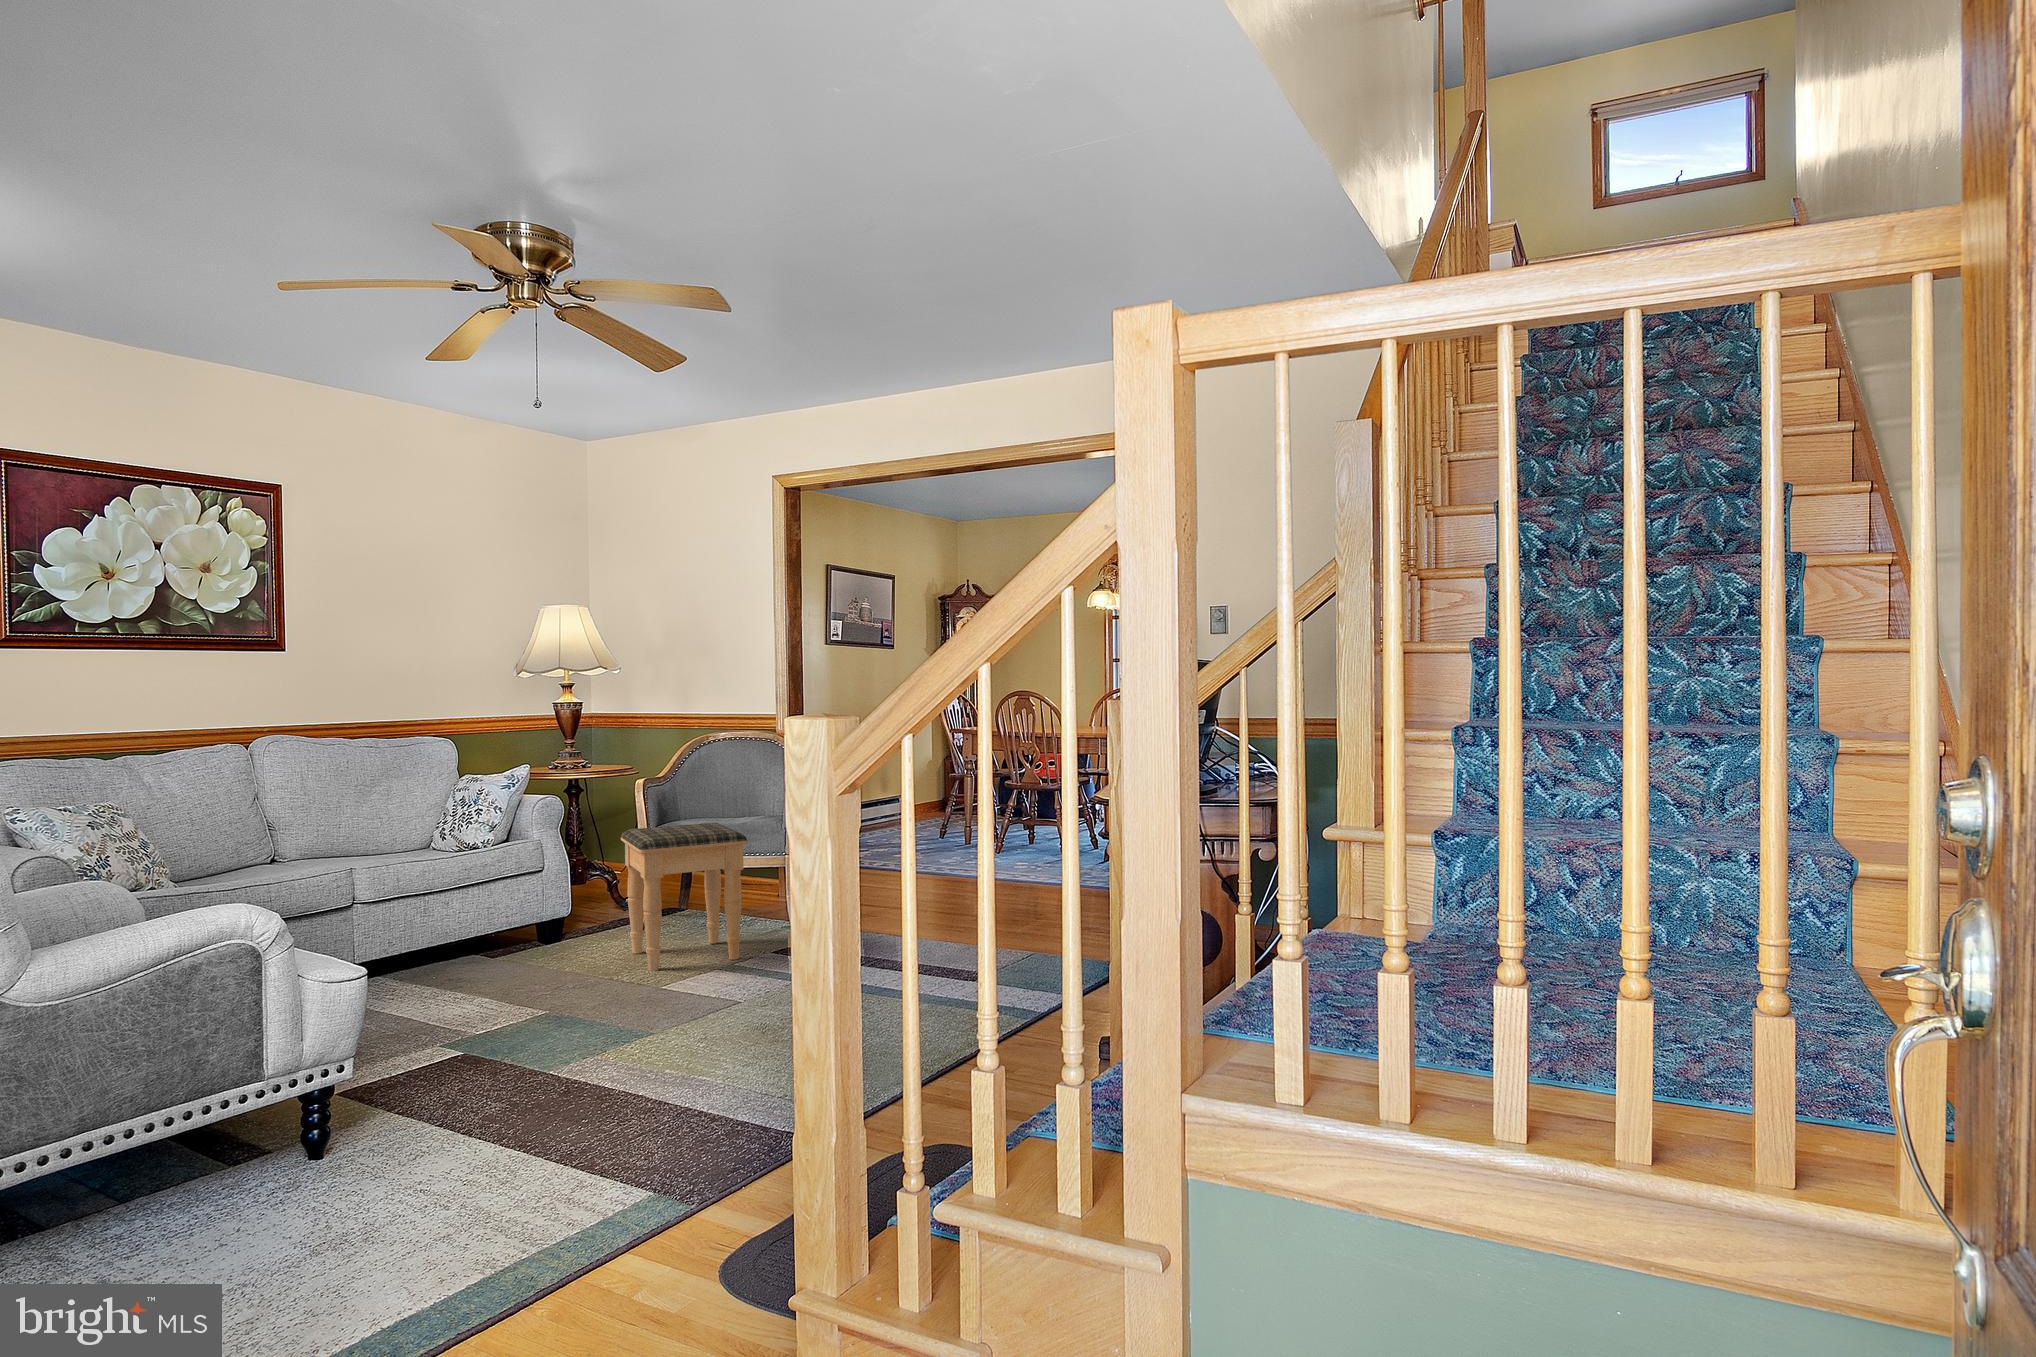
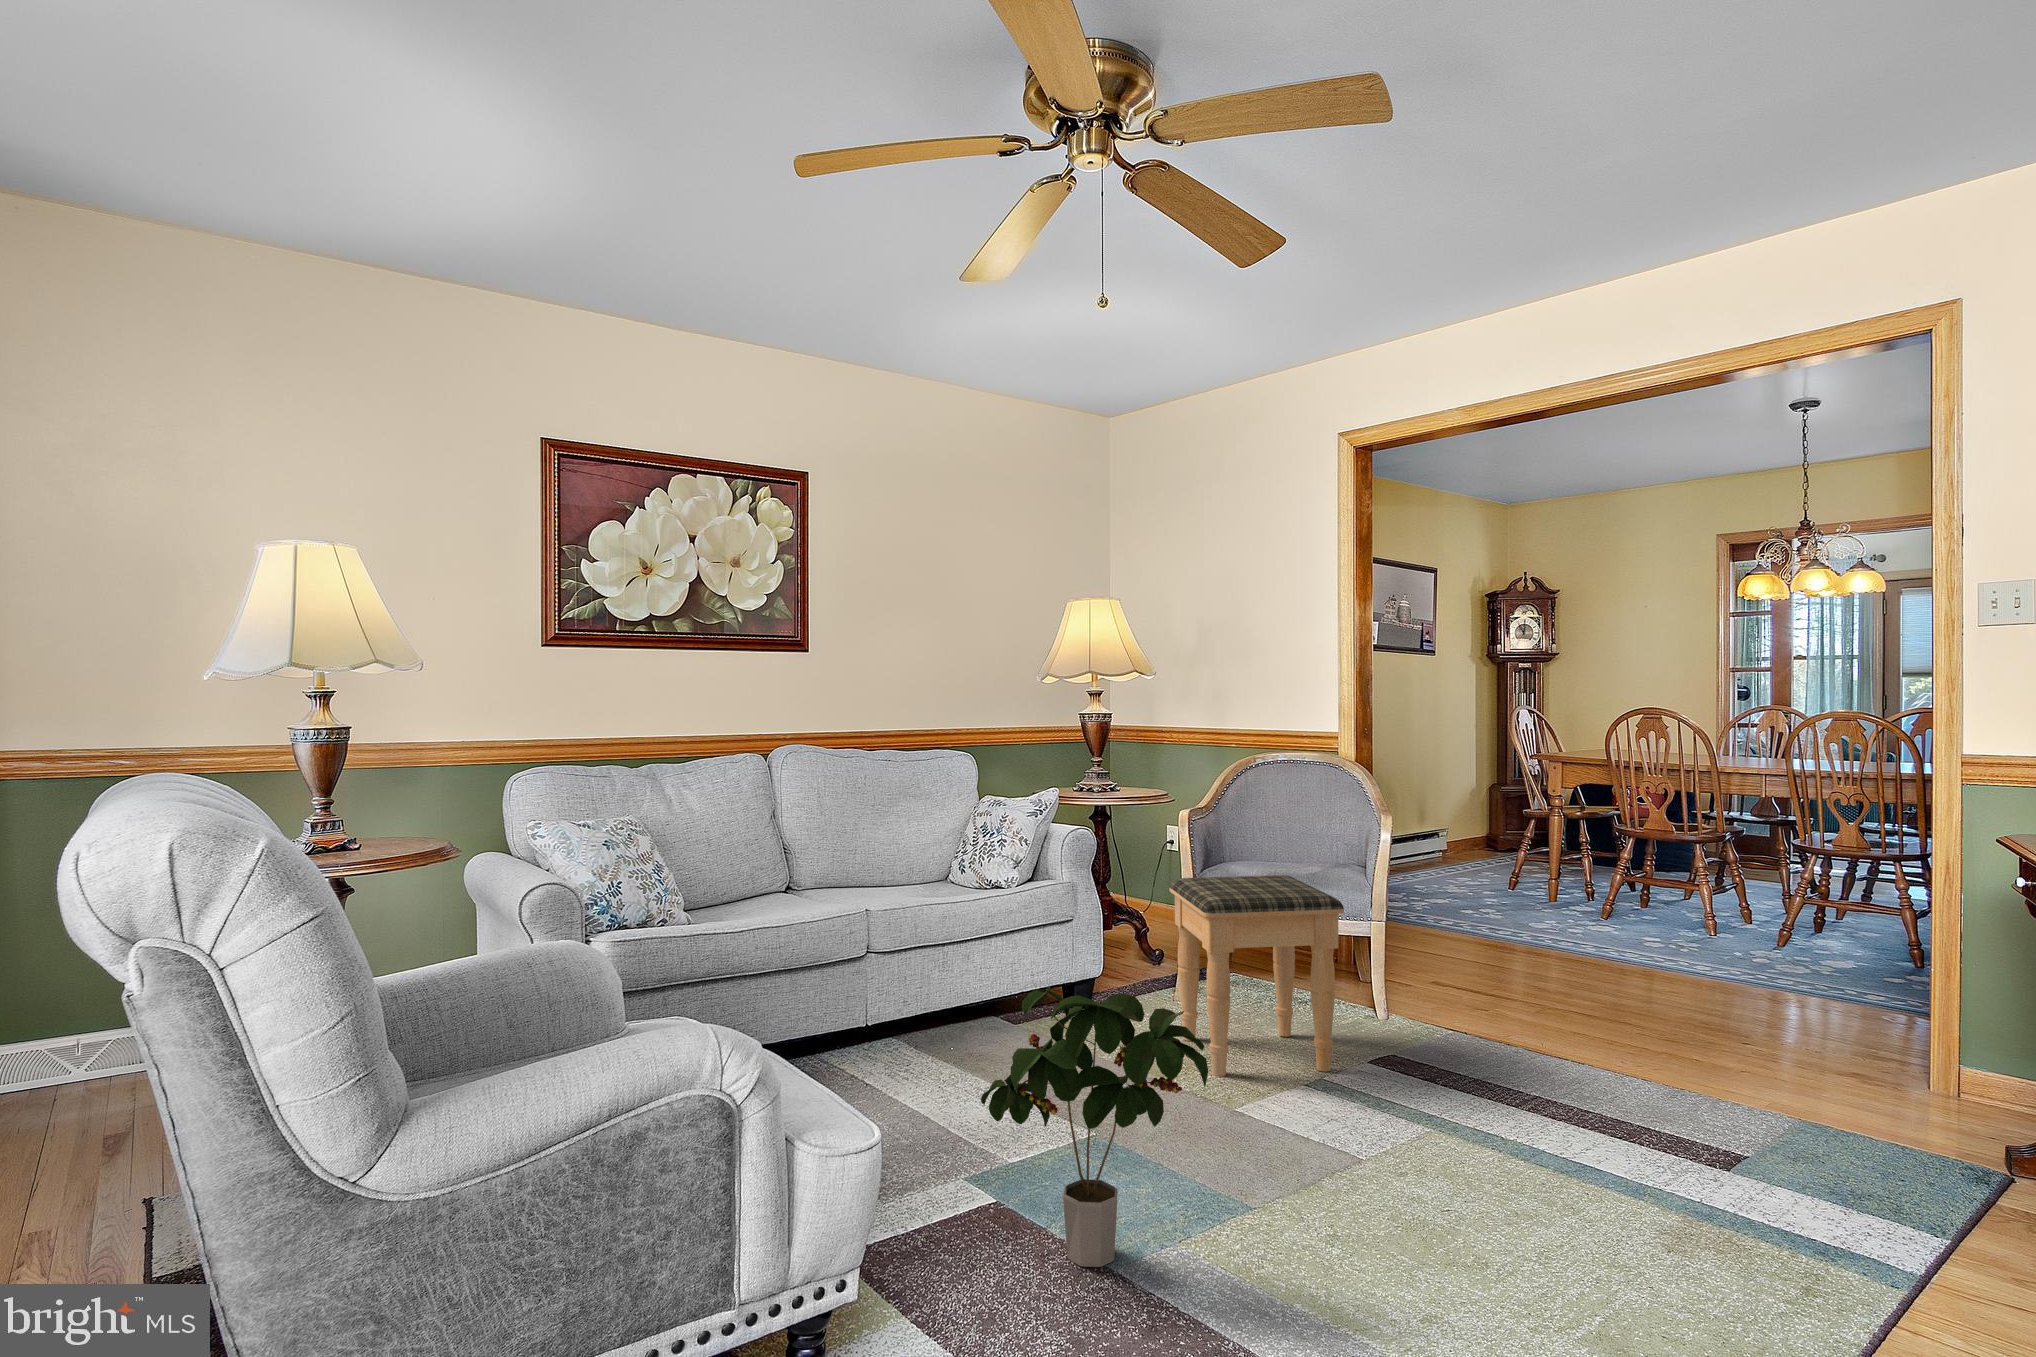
potted plant: none [447,889,608,1071] -> present [981,986,1208,1267]

